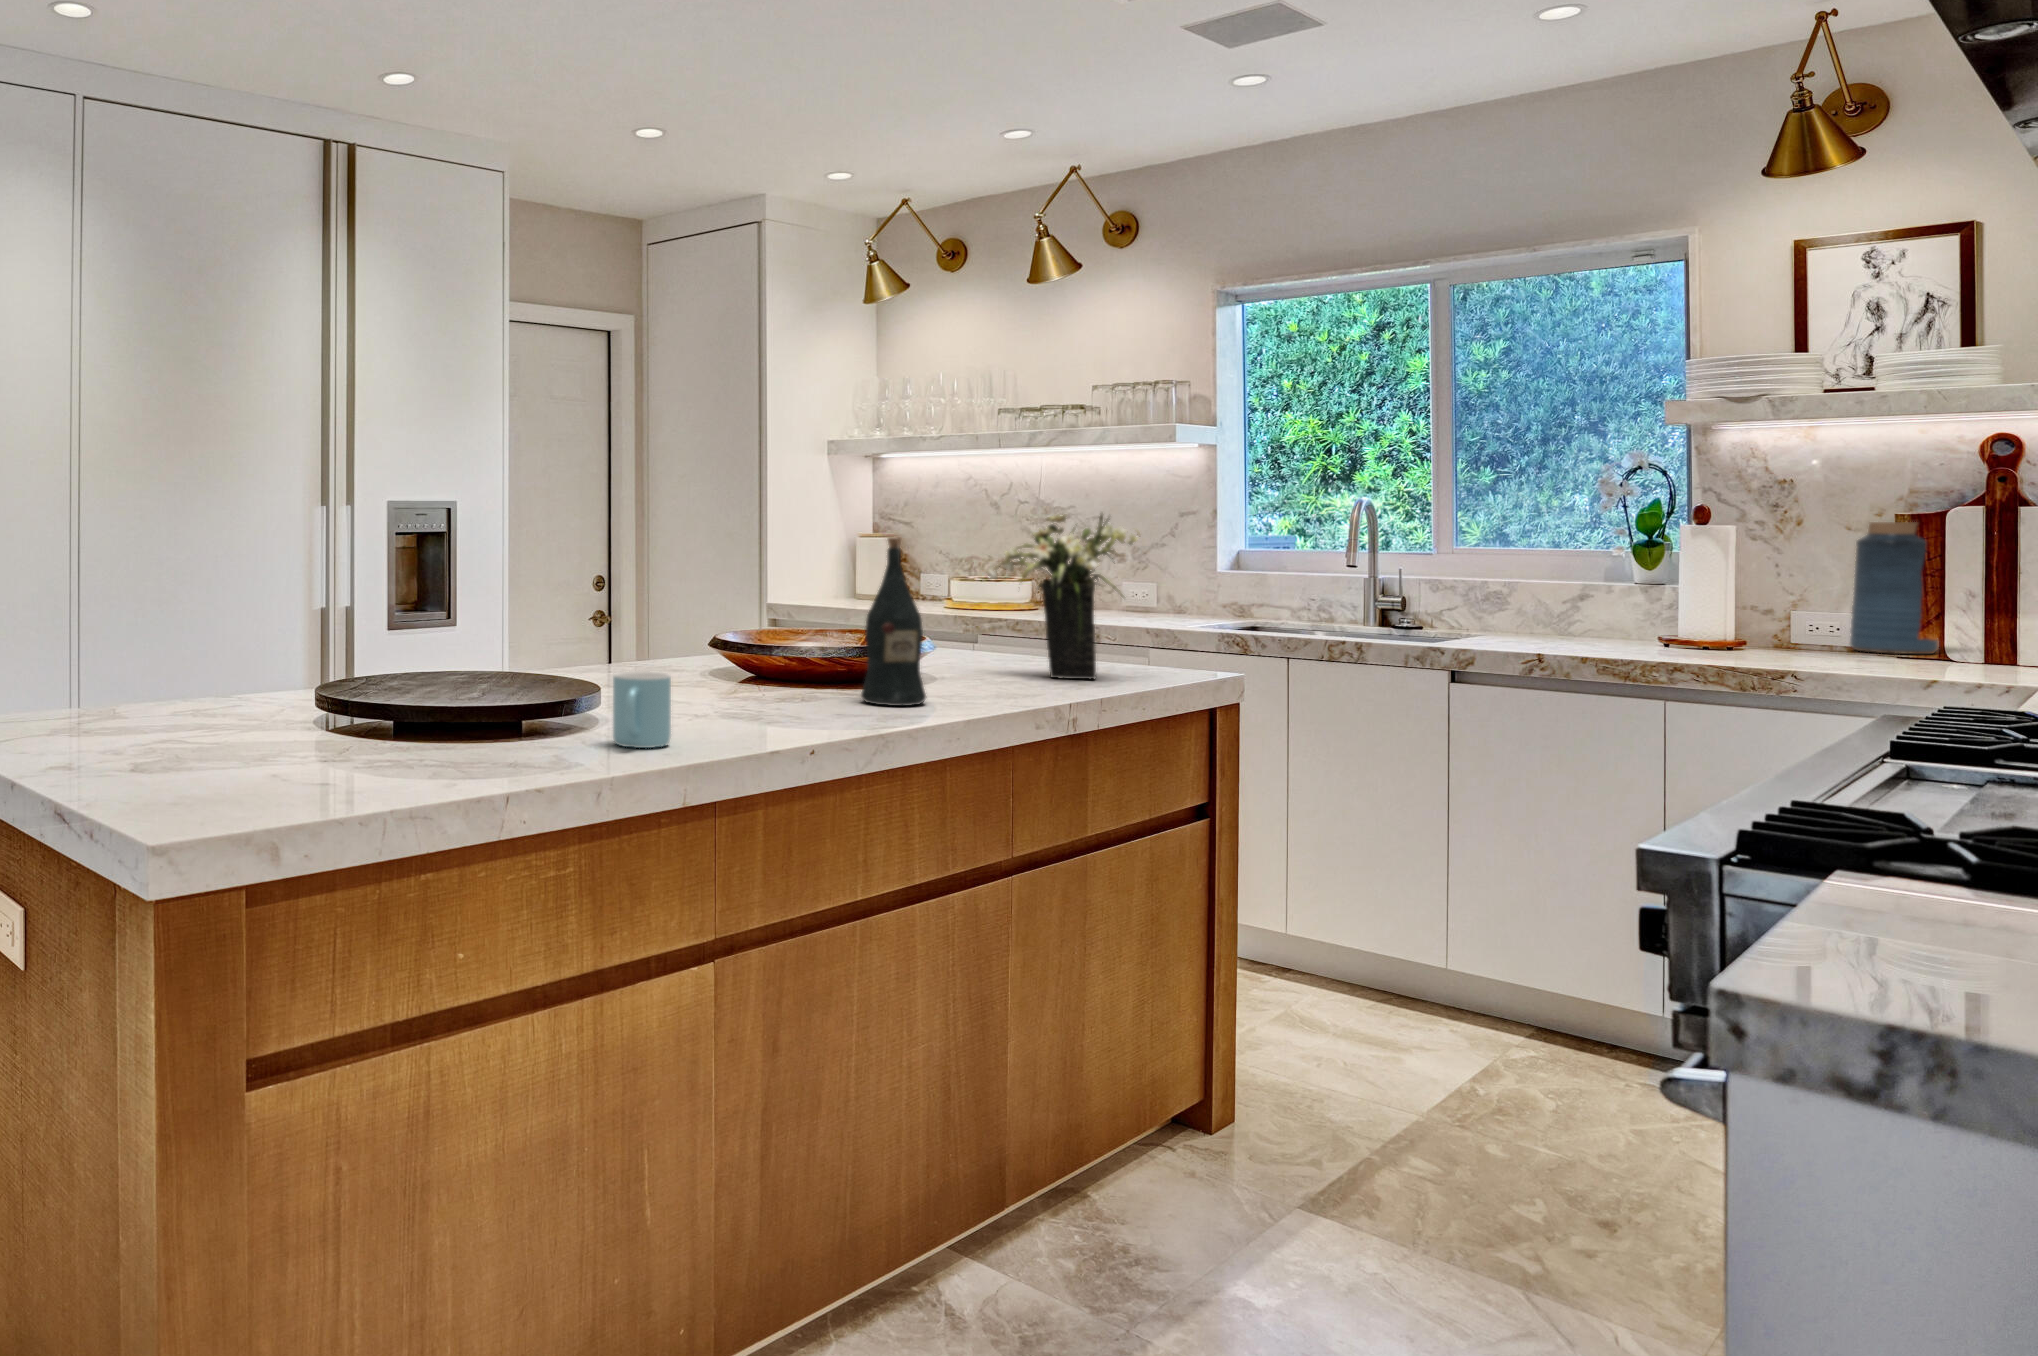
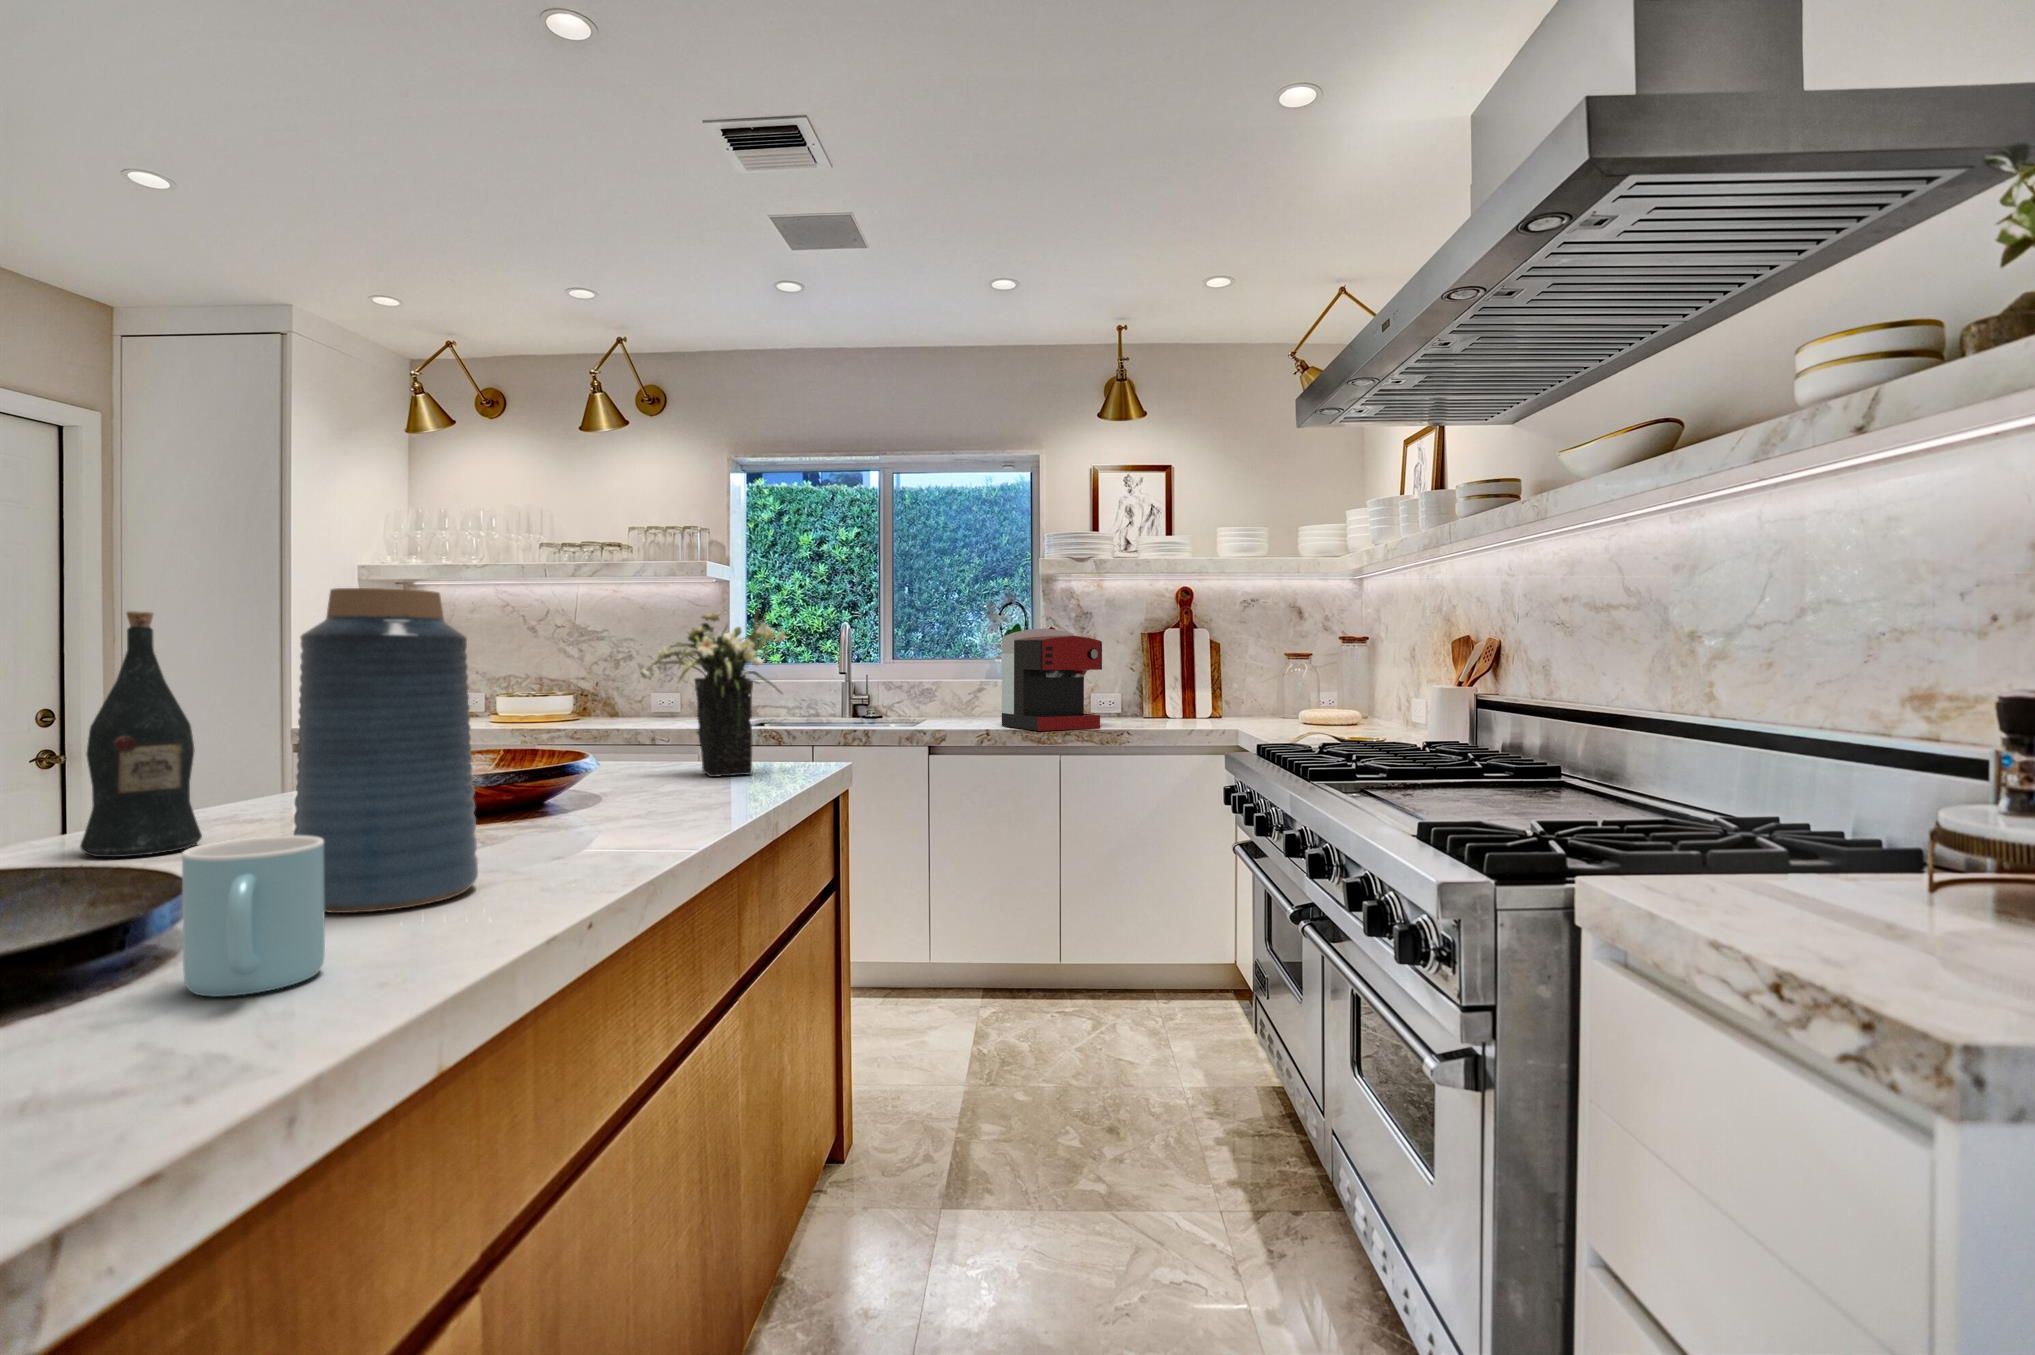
coffee maker: none [1573,512,1742,666] -> present [1002,628,1102,731]
vase: present [1850,522,1938,654] -> present [293,588,478,913]
wine bottle: present [861,537,926,706] -> present [80,611,202,857]

